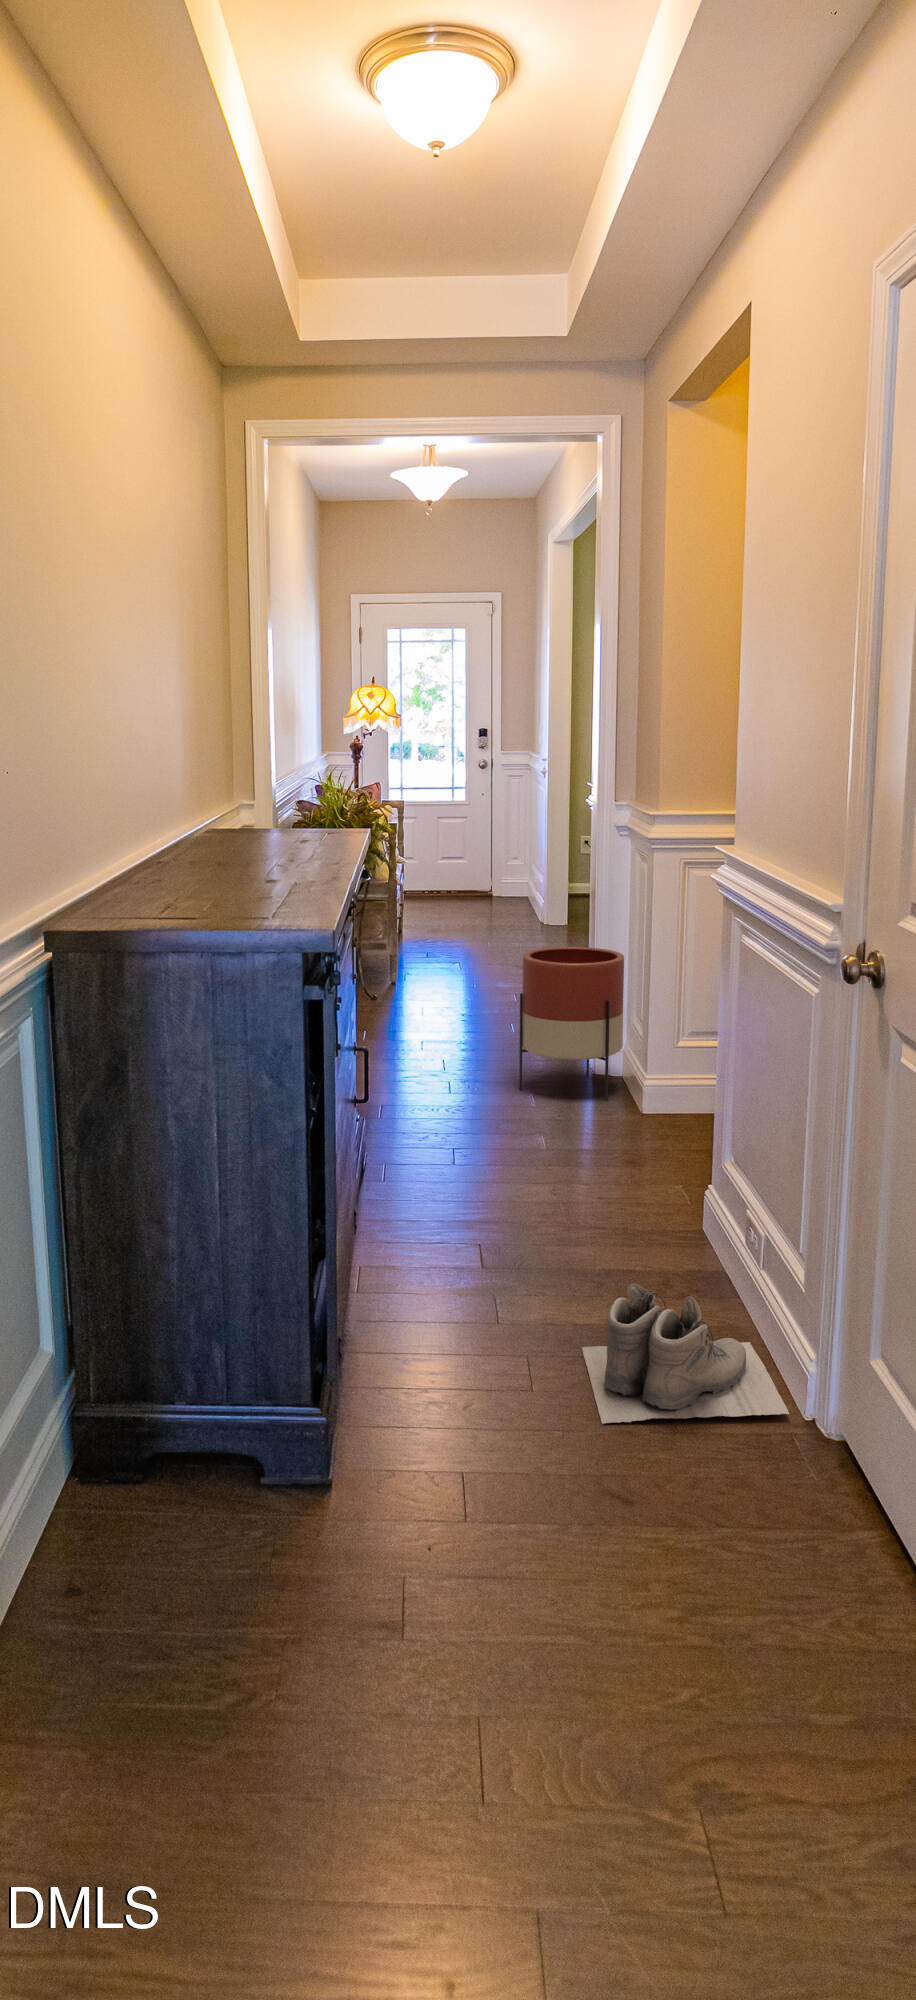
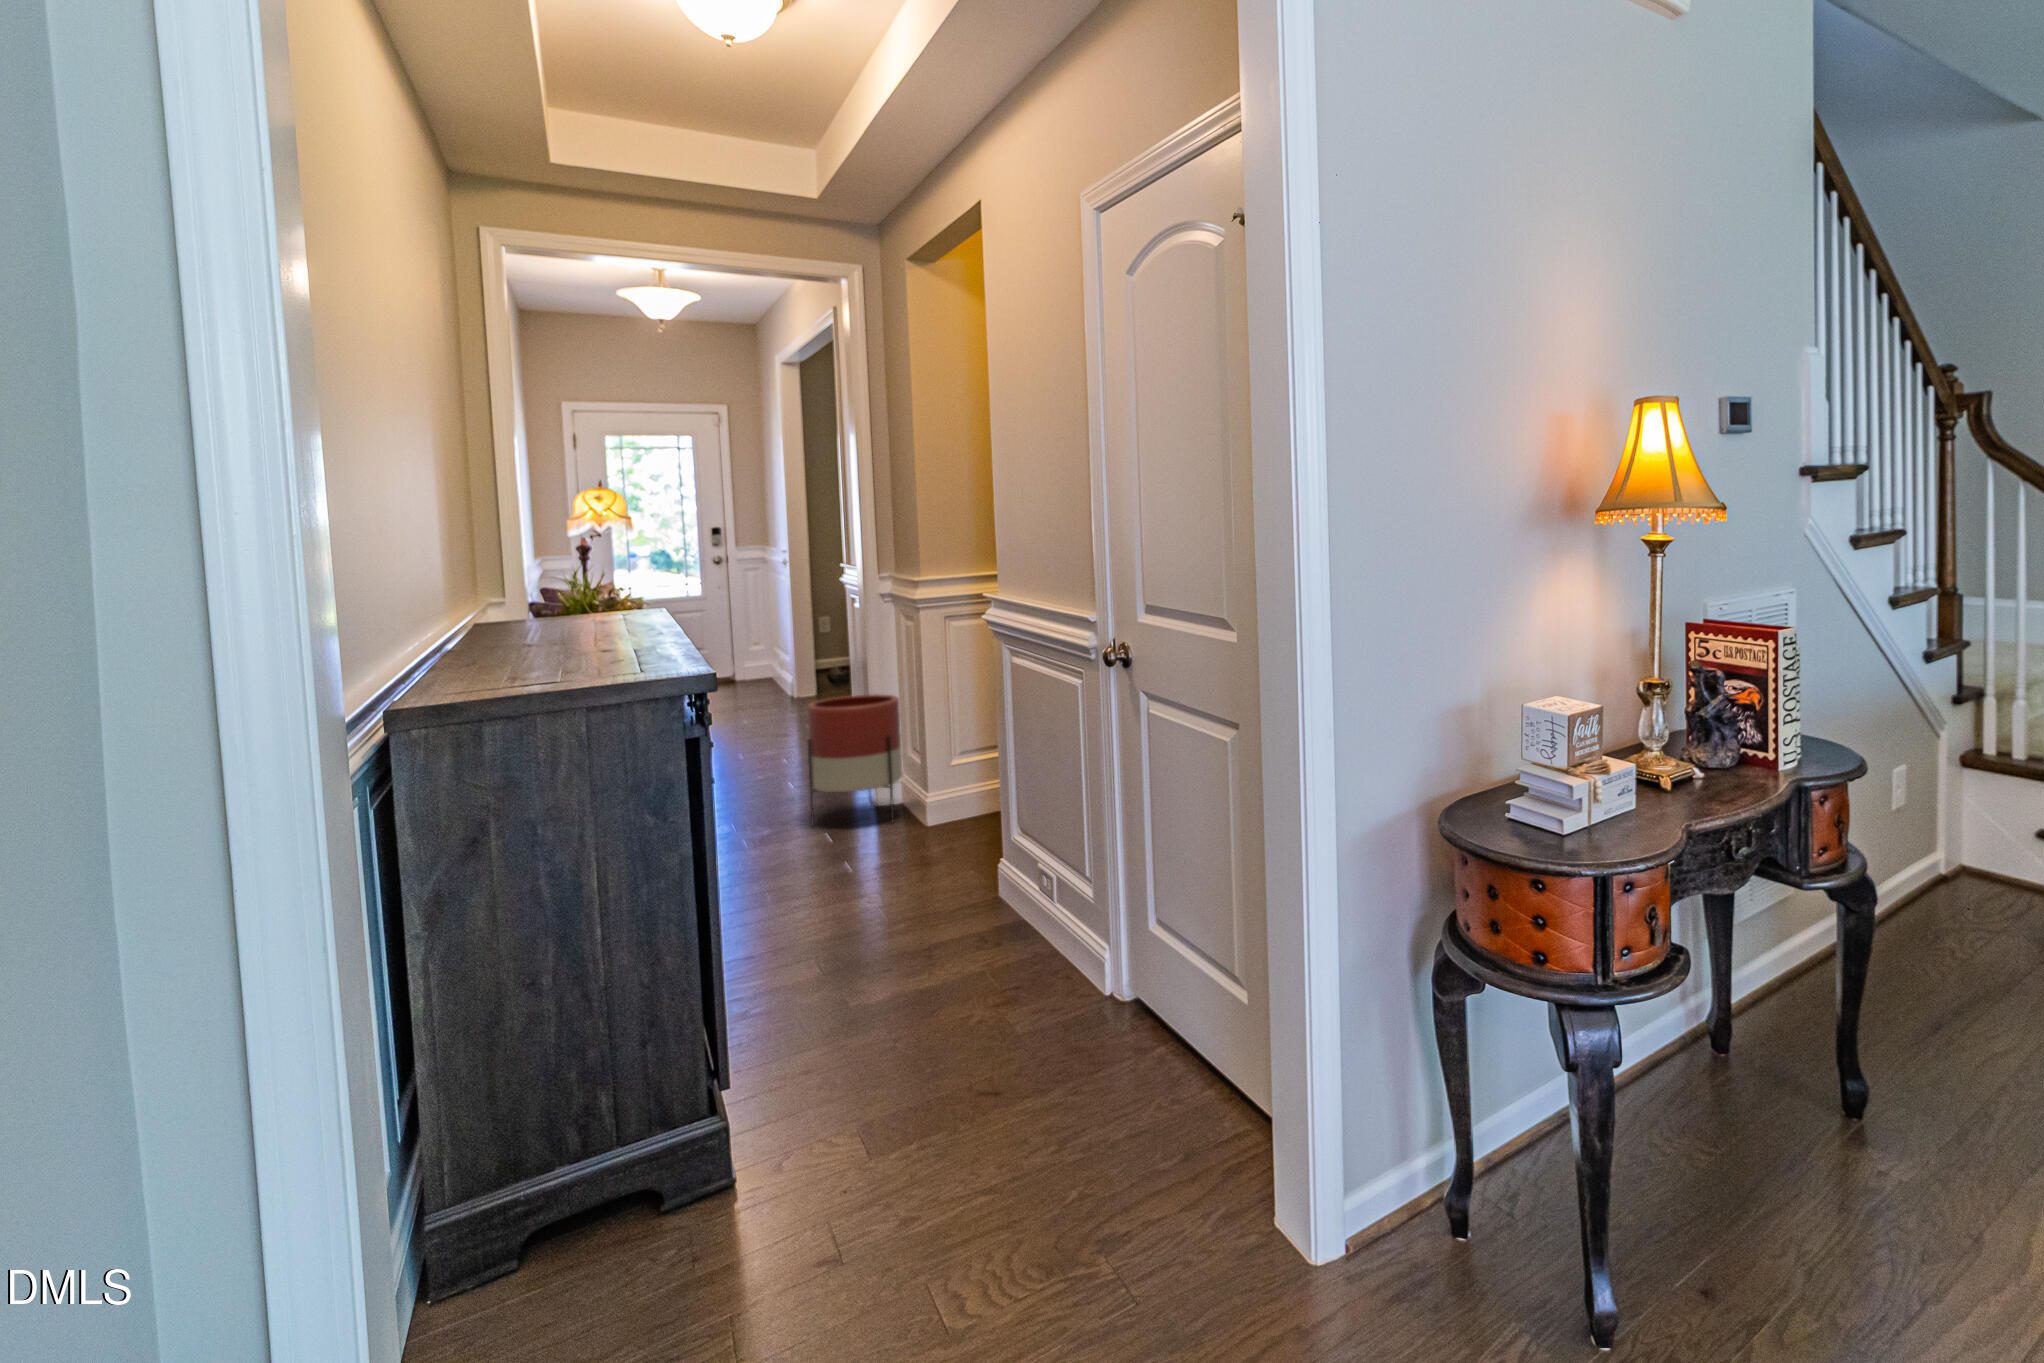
boots: present [582,1284,789,1424] -> none [923,923,1095,1034]

